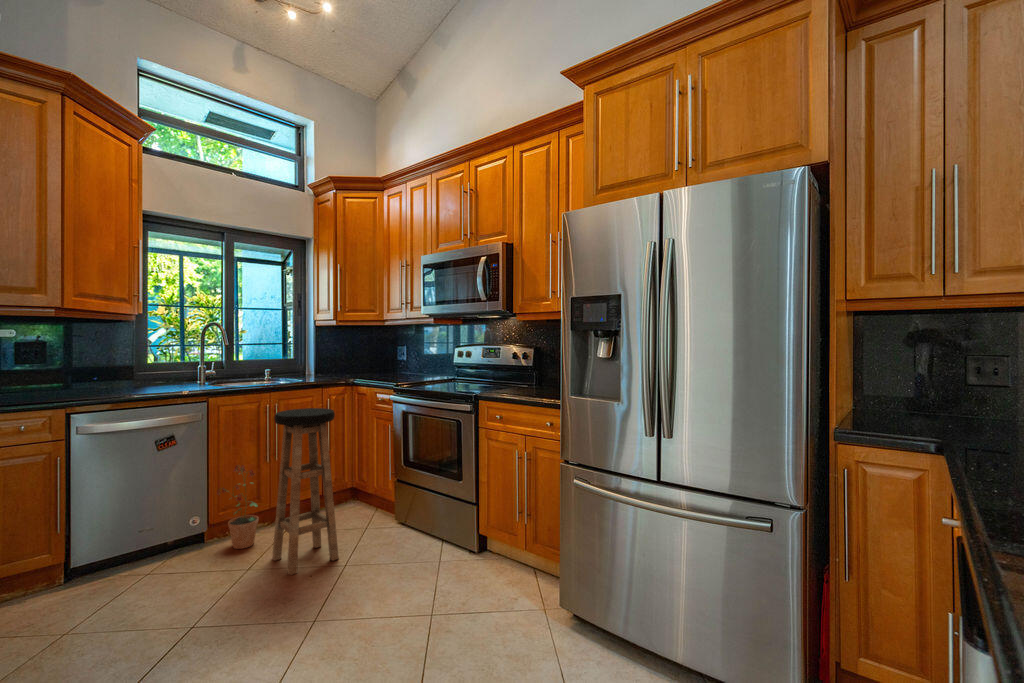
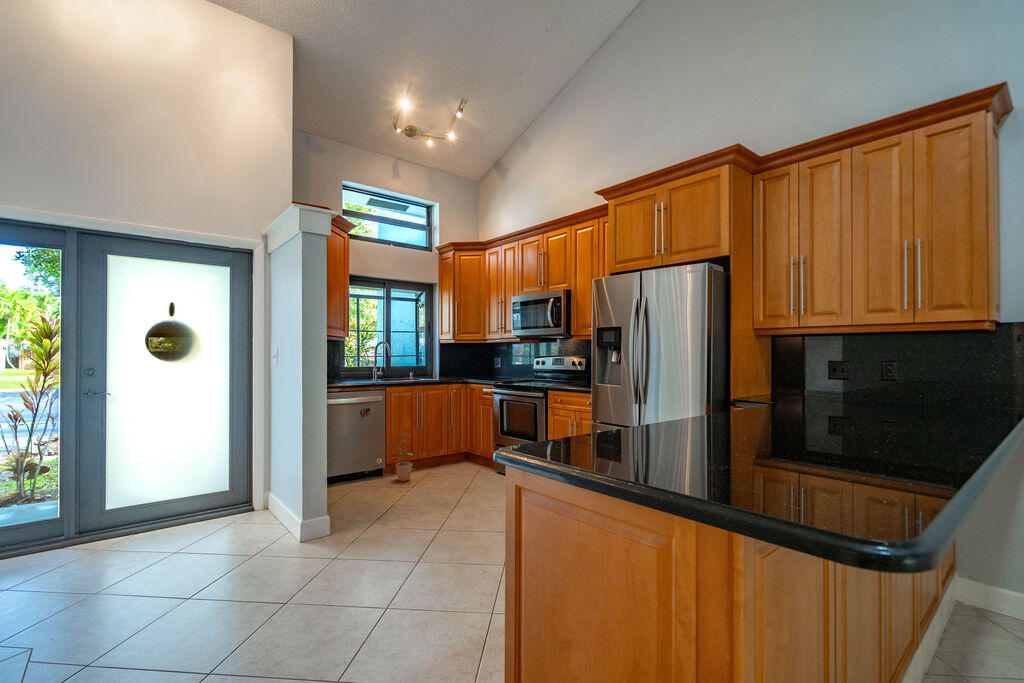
bar stool: present [272,408,339,575] -> none [423,395,462,493]

